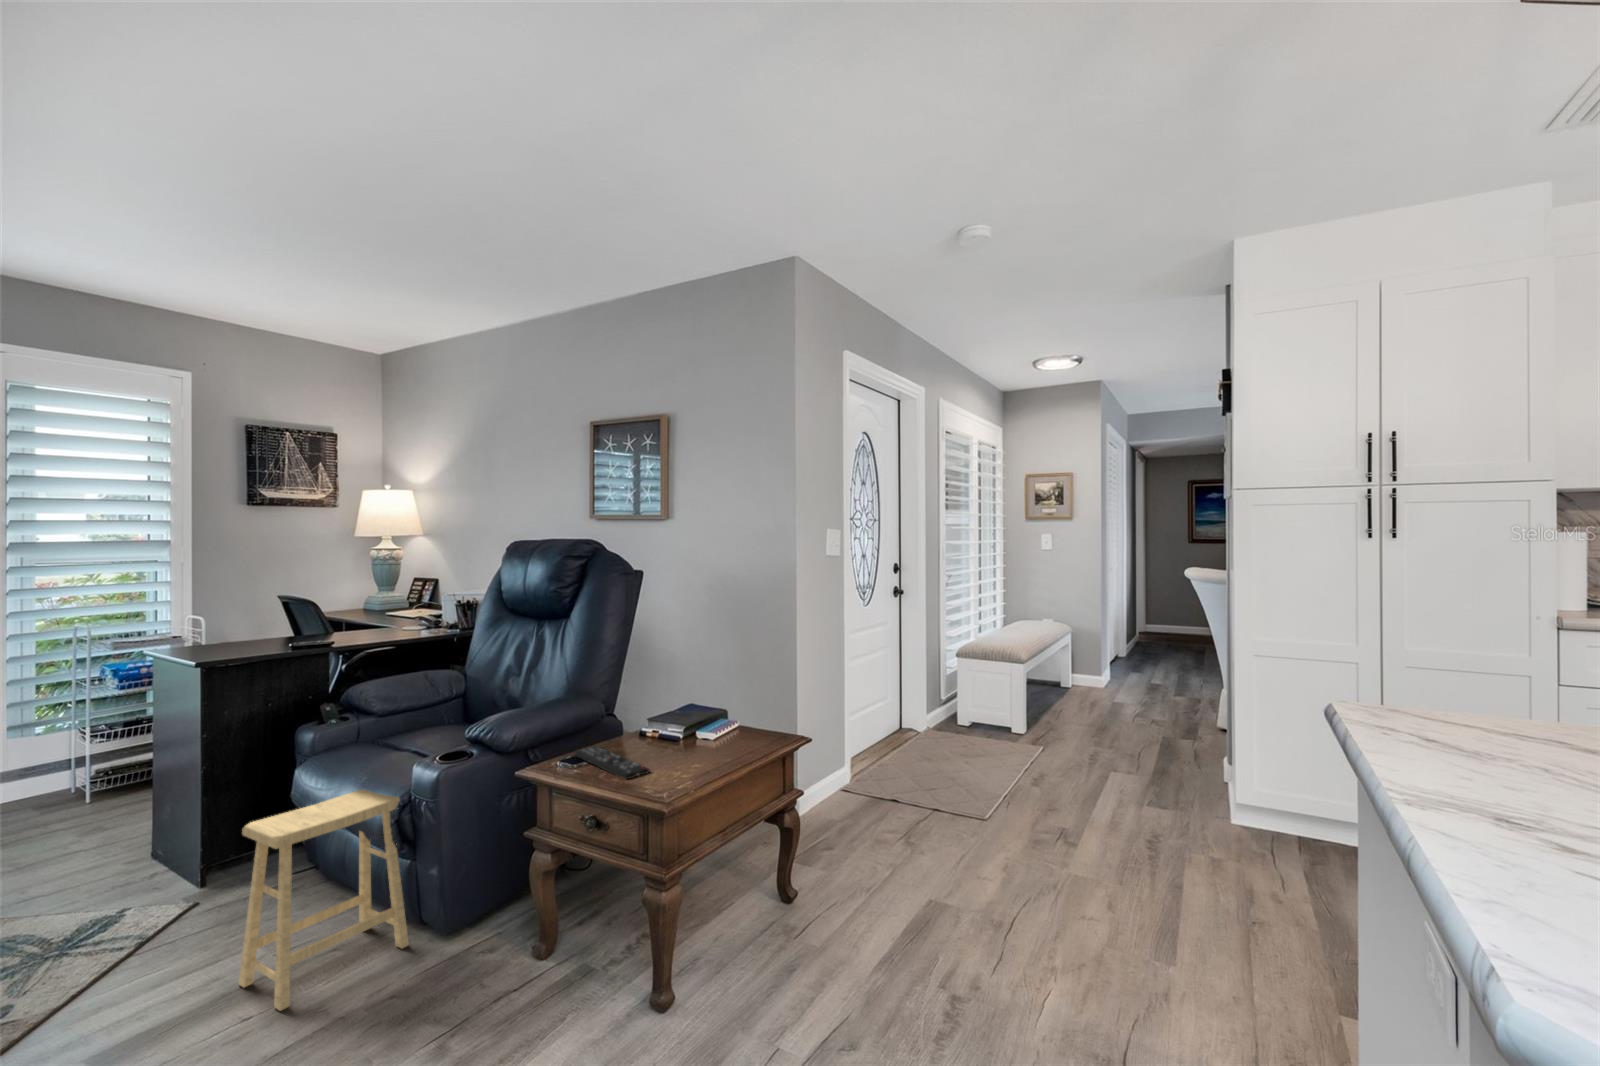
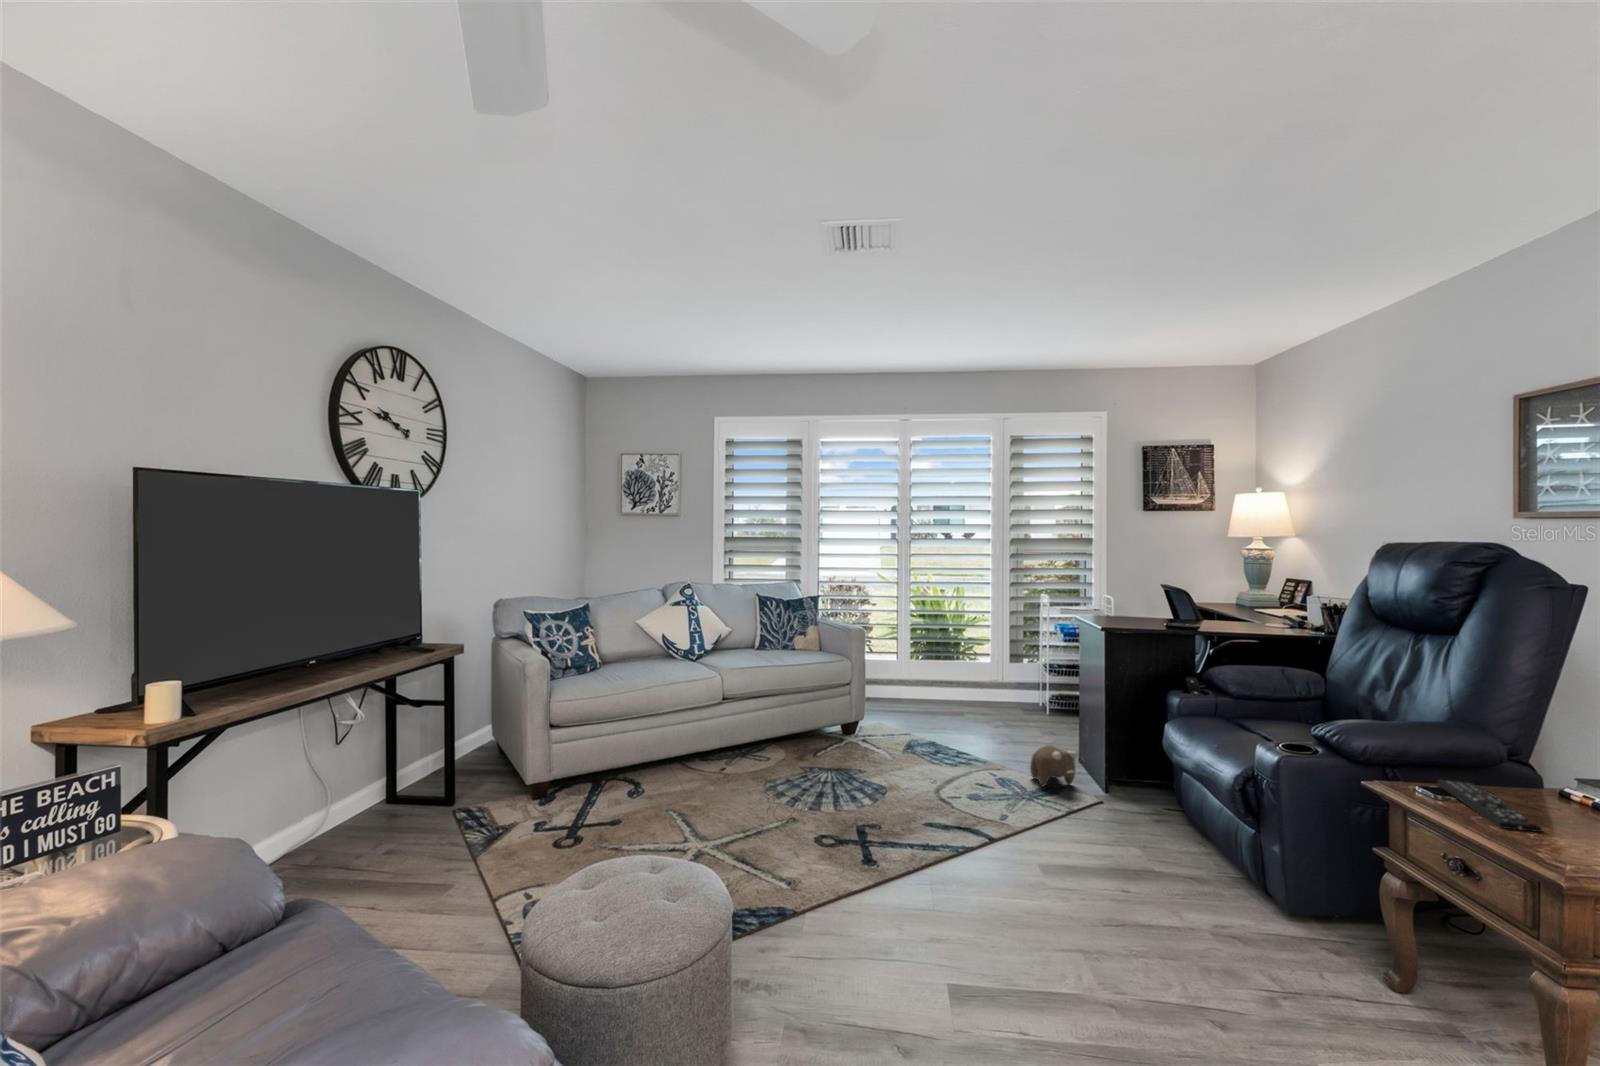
footstool: present [238,789,408,1011] -> none [1123,751,1252,902]
plush toy: none [59,847,155,921] -> present [1030,745,1078,786]

